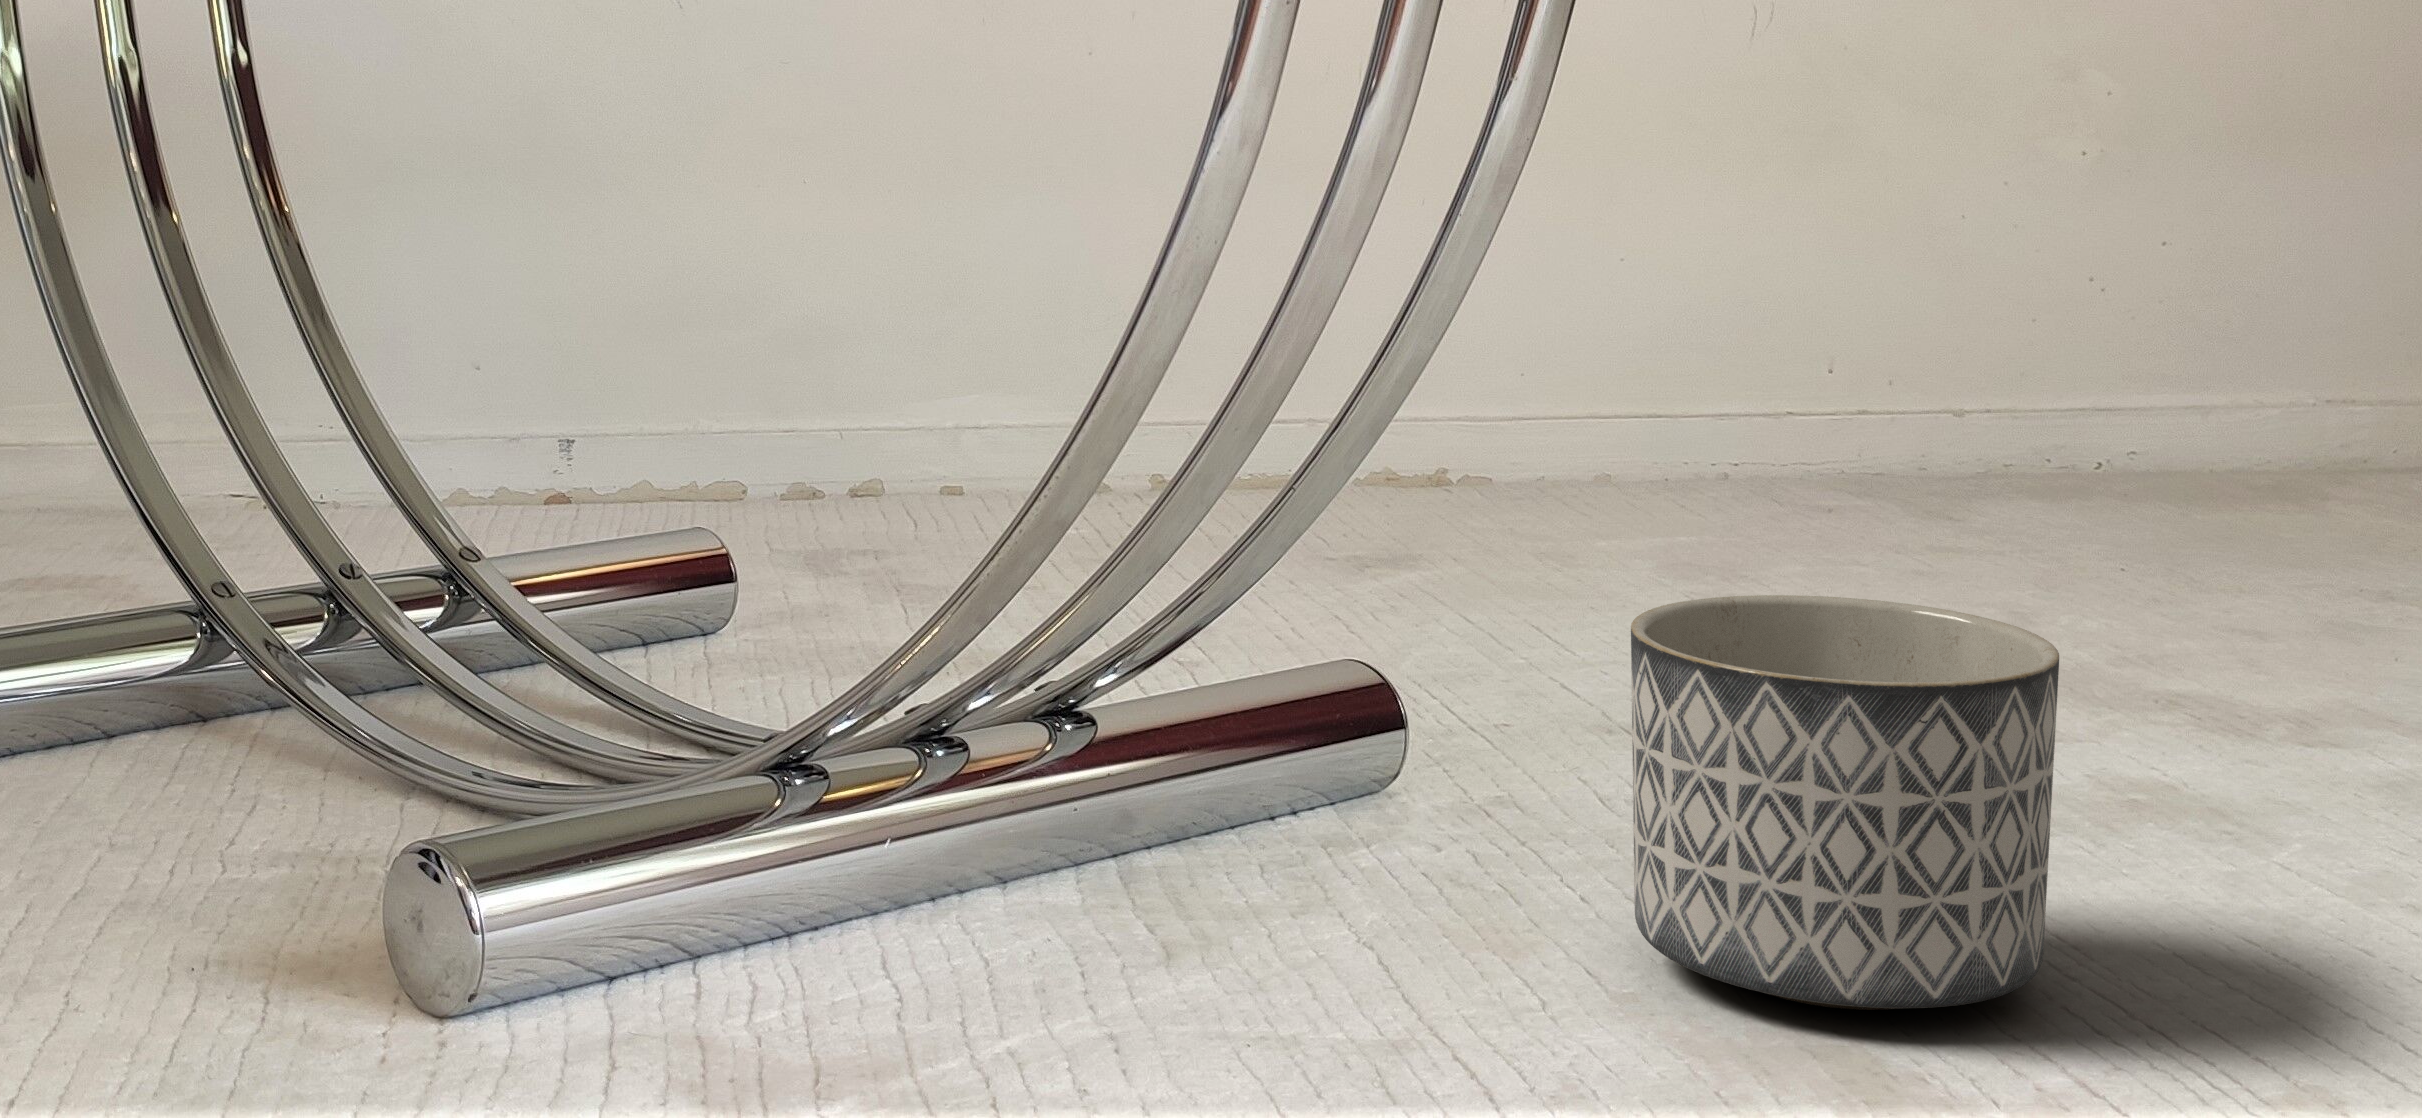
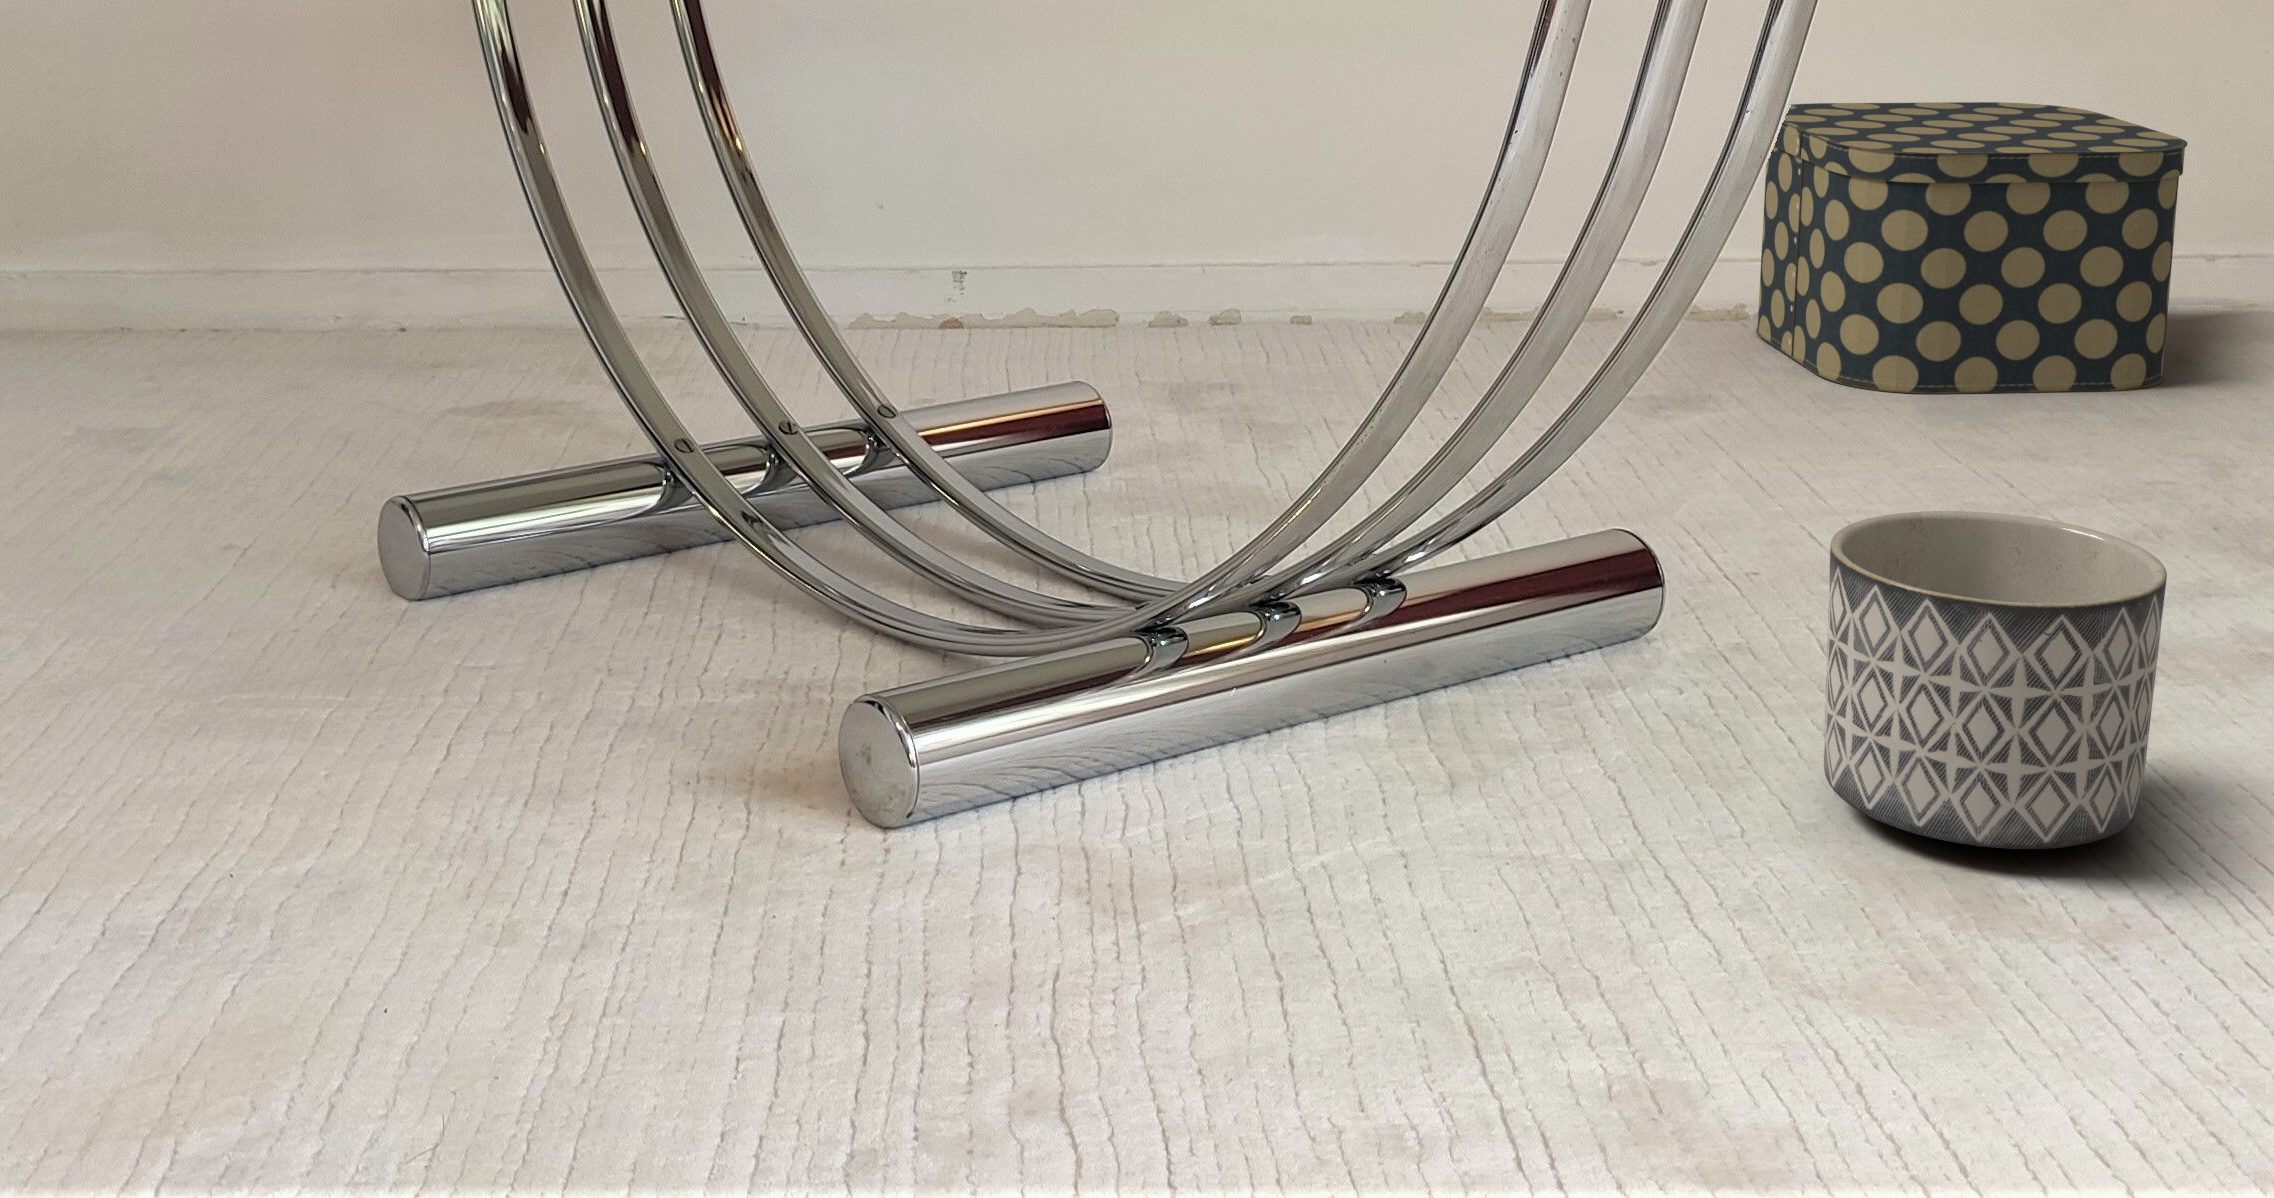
storage box: none [1465,234,1945,546] -> present [1756,102,2187,394]

